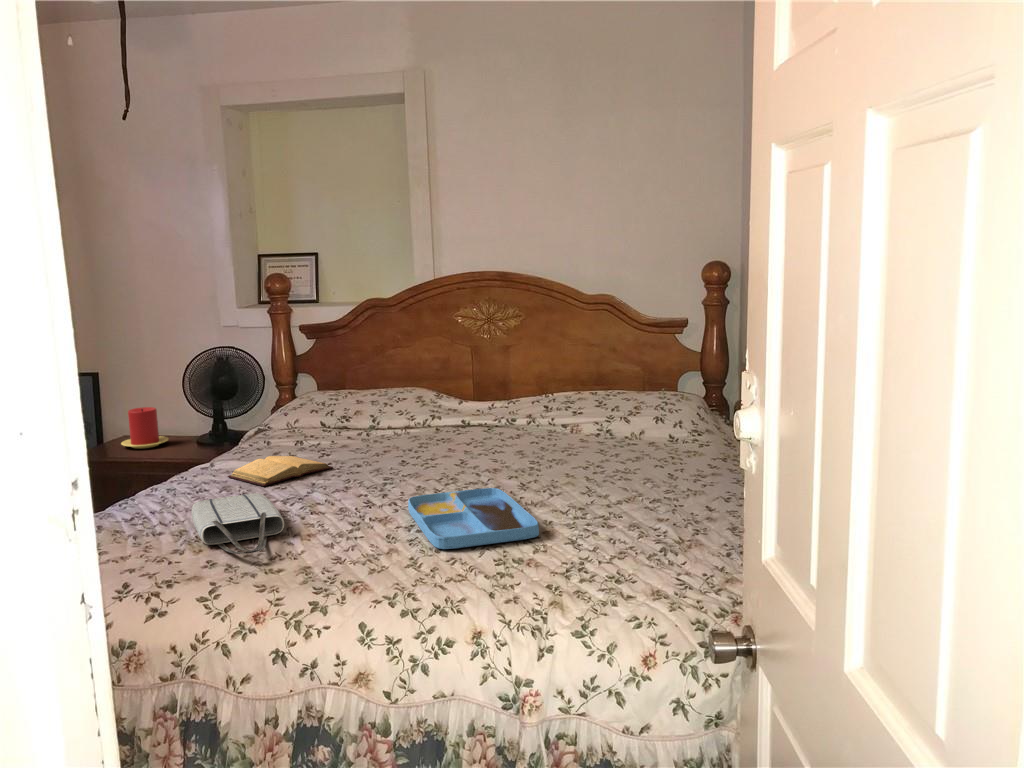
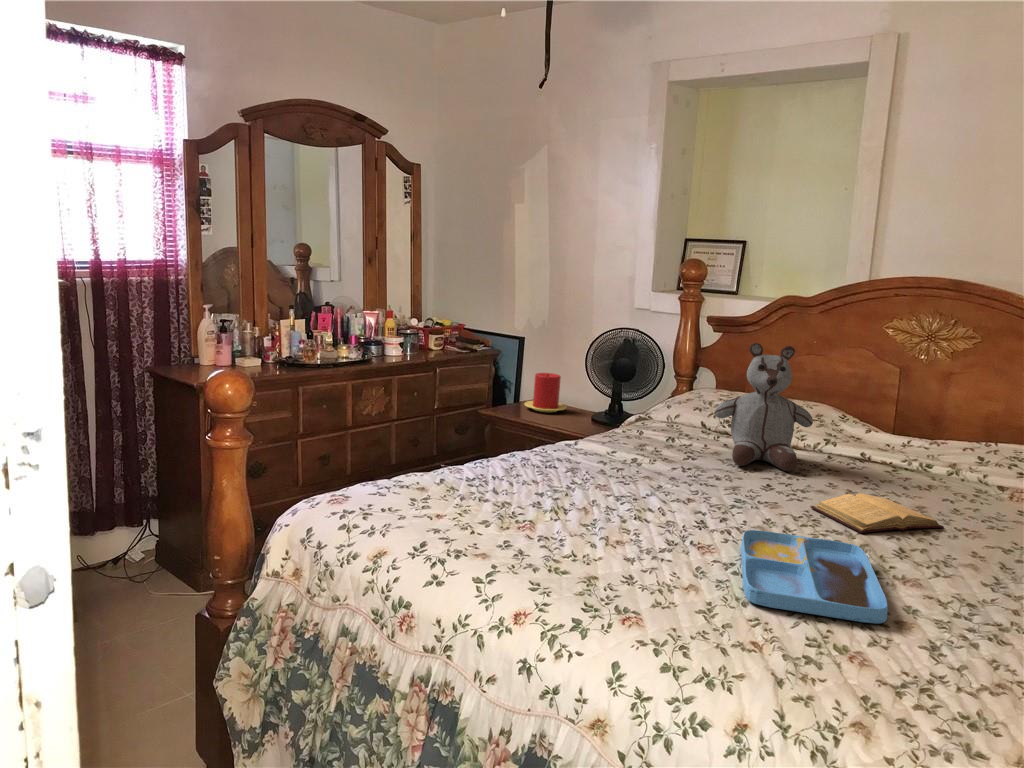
stuffed bear: none [337,340,421,452] -> present [715,343,813,471]
book: present [228,456,333,486] -> present [811,493,944,533]
tote bag: present [191,493,284,554] -> none [514,478,599,546]

